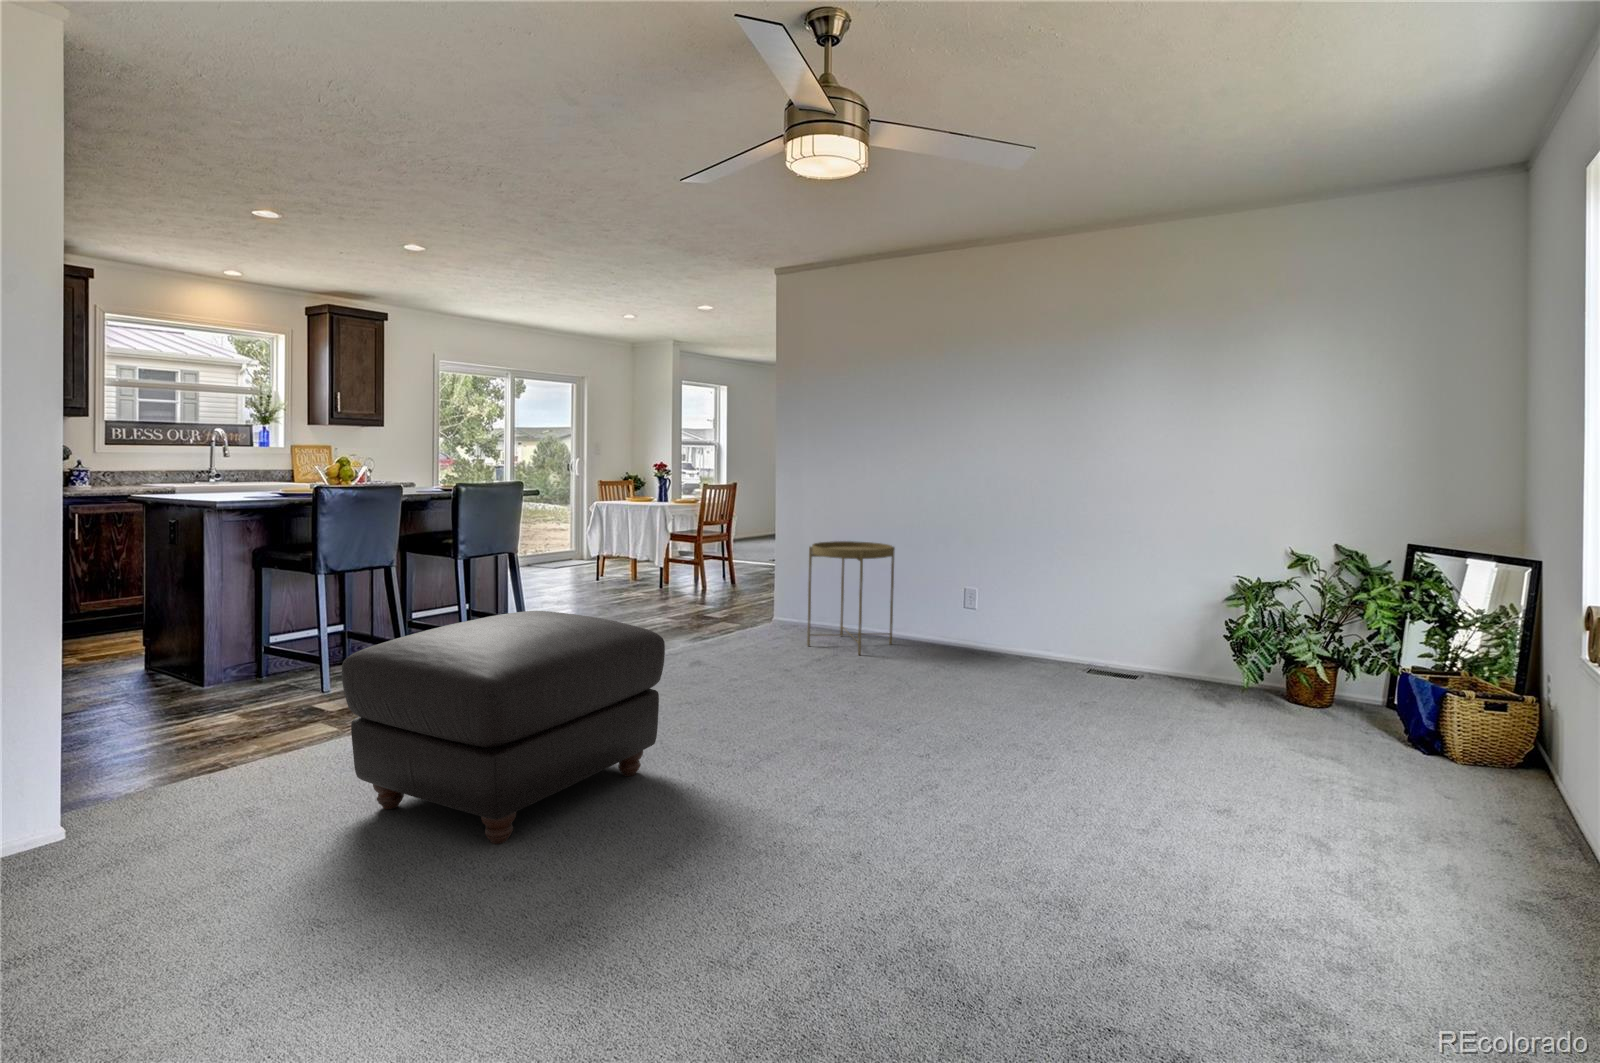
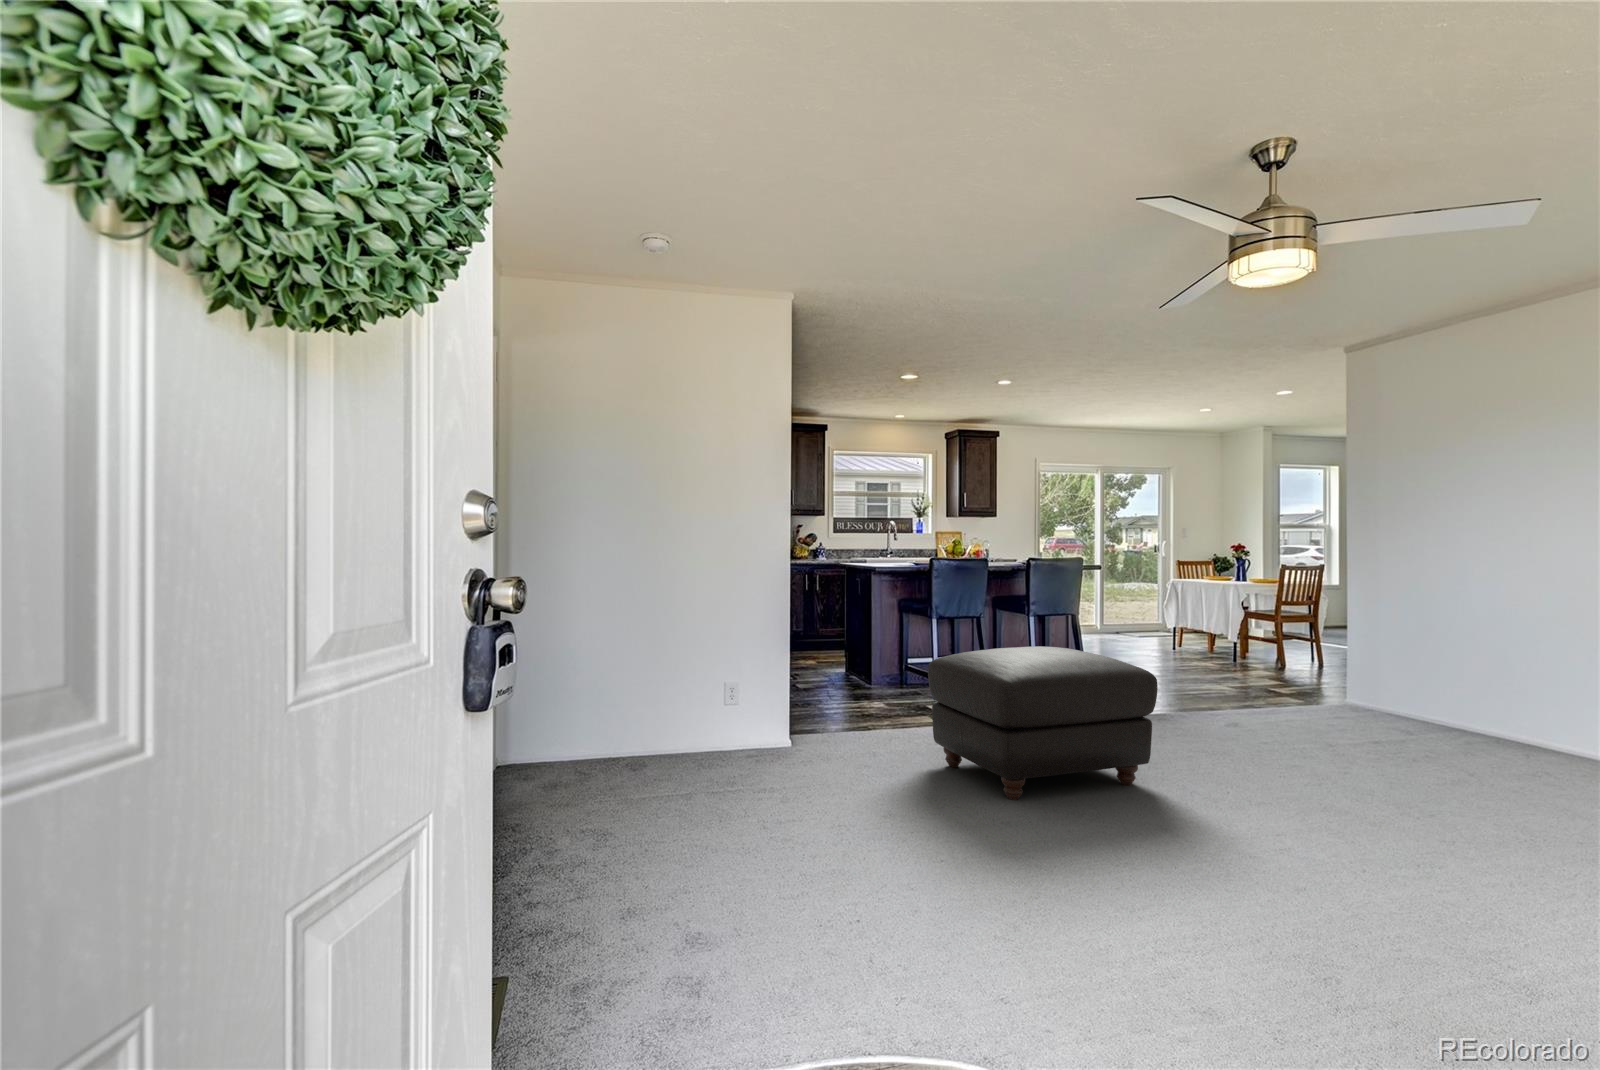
side table: present [807,541,895,655] -> none [1371,621,1491,744]

